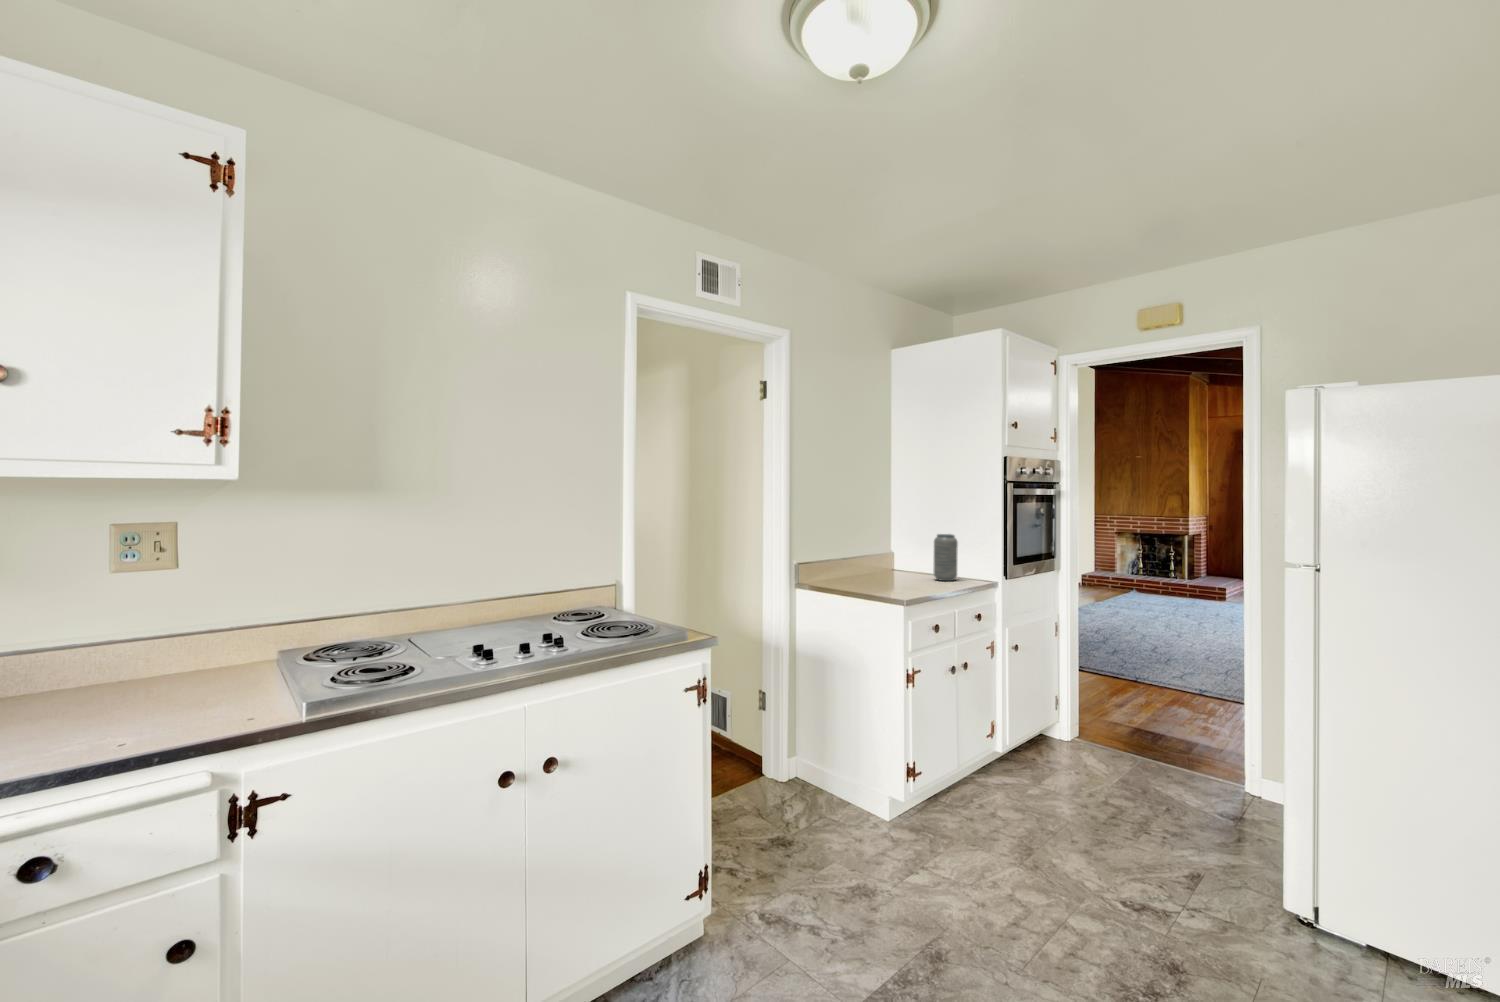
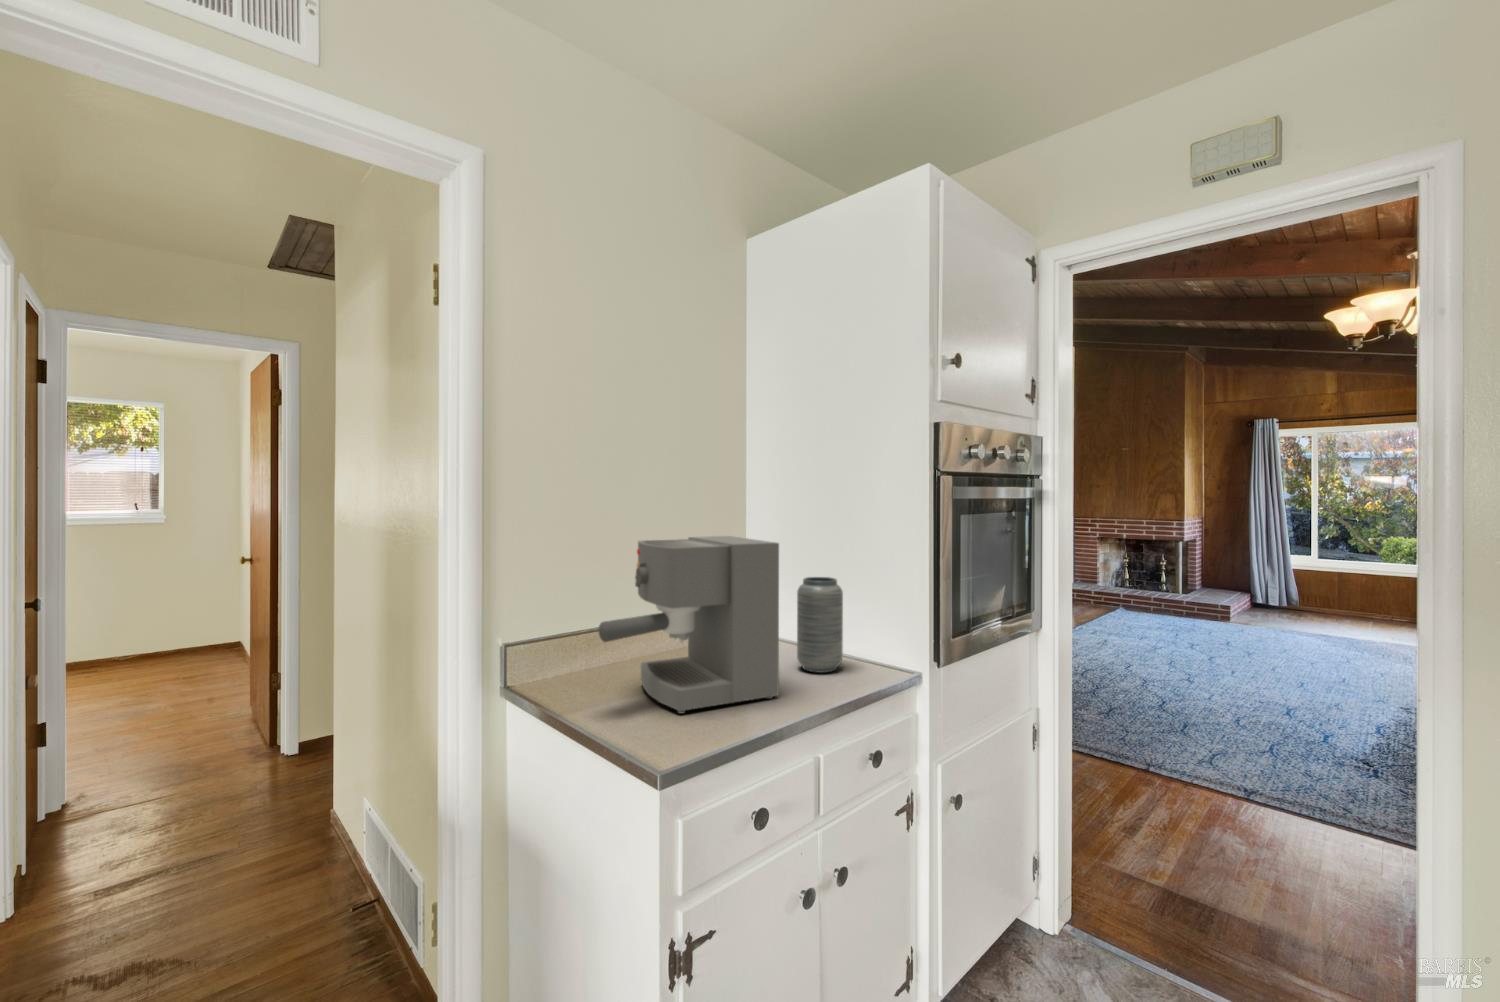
coffee maker: none [857,513,934,589] -> present [599,536,779,713]

